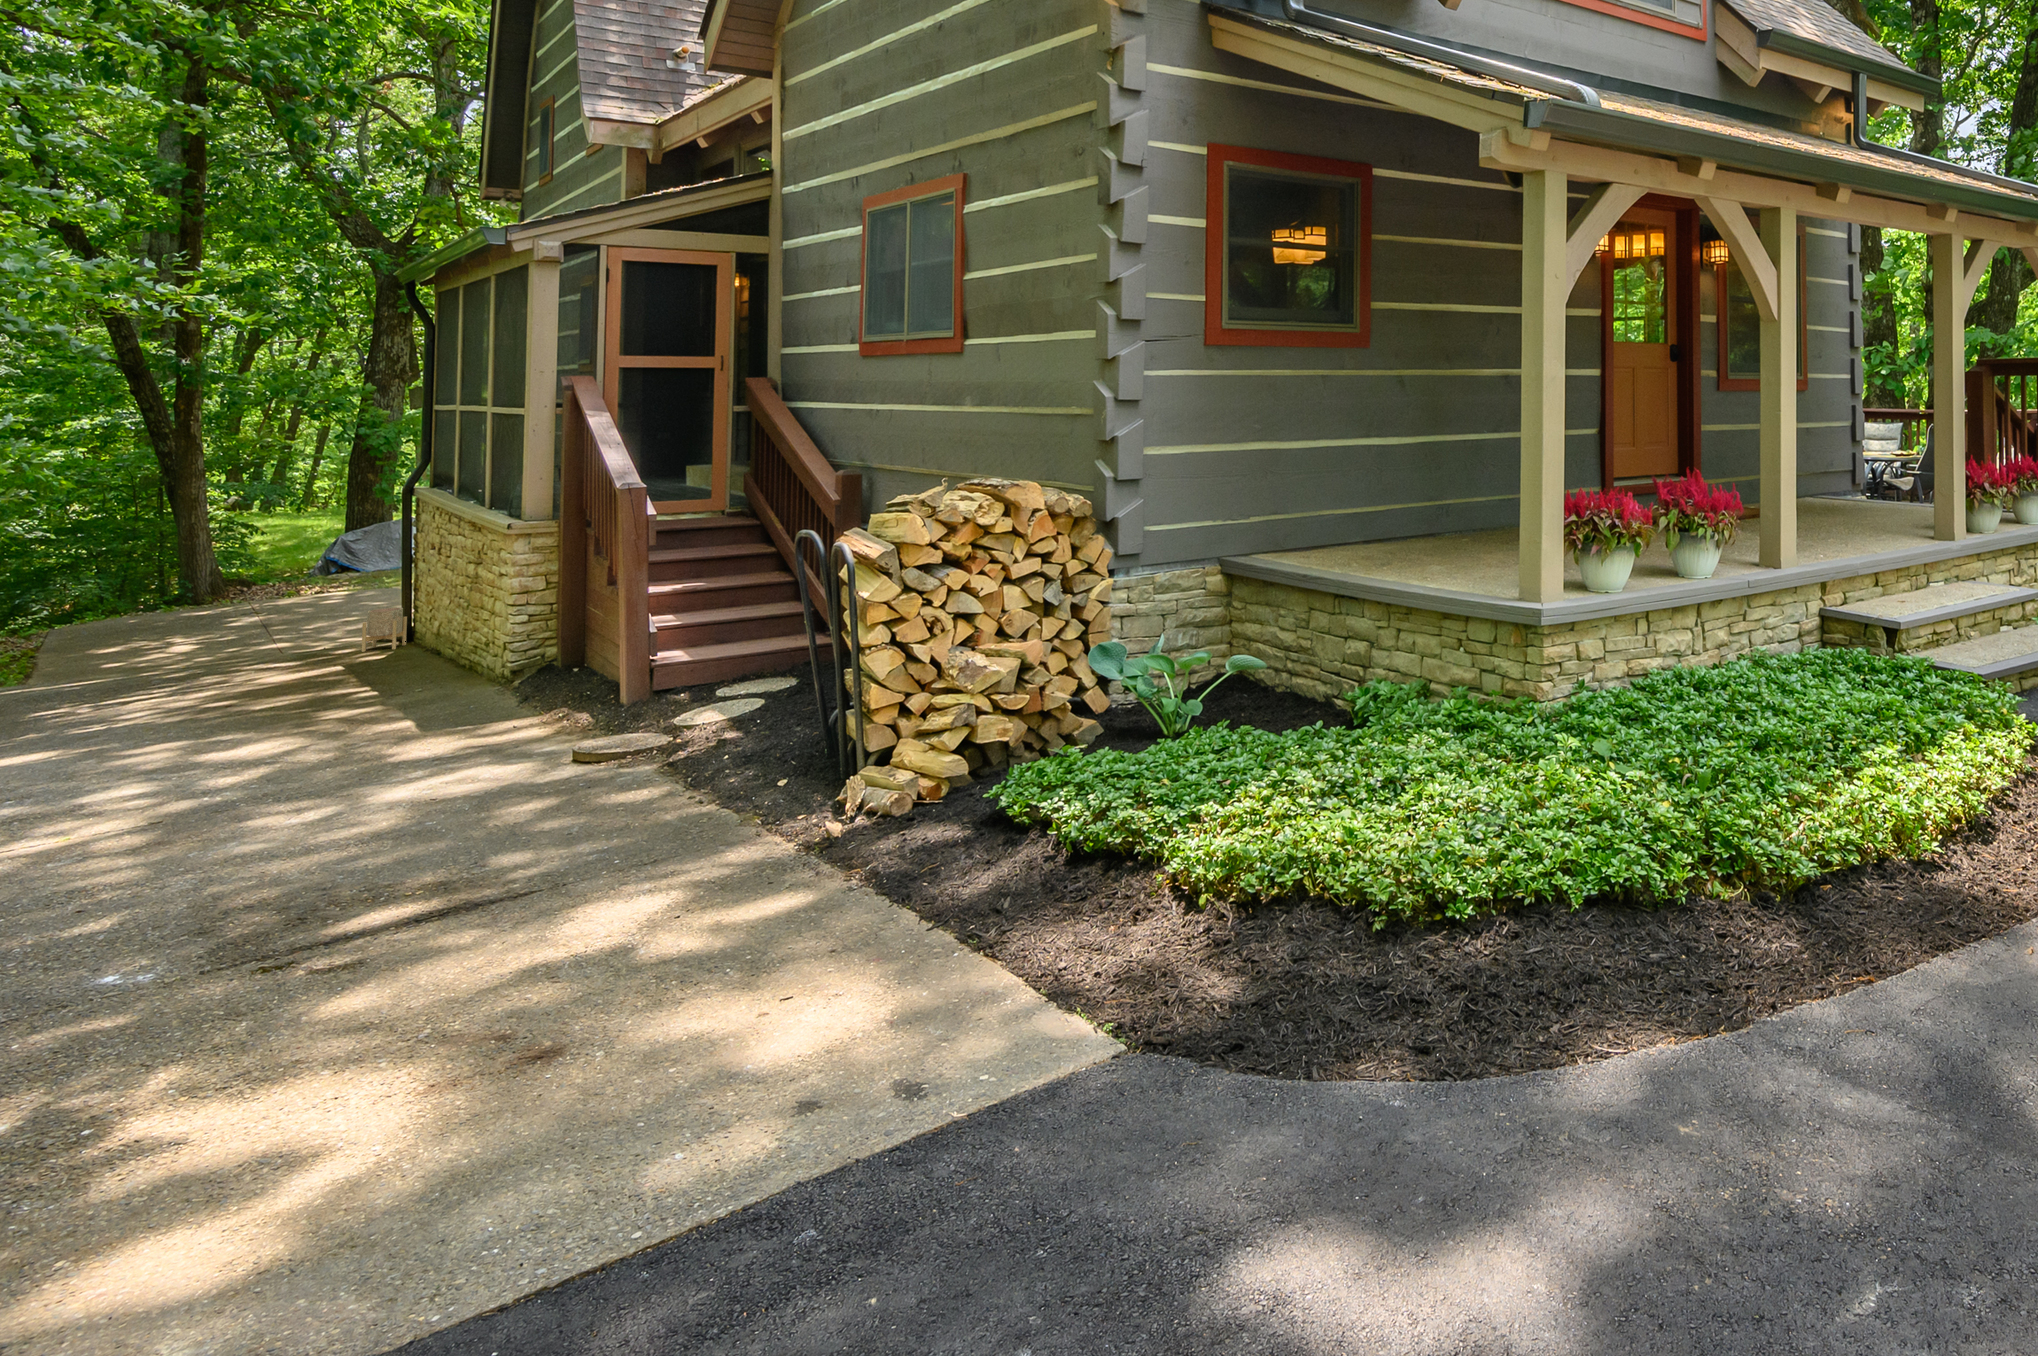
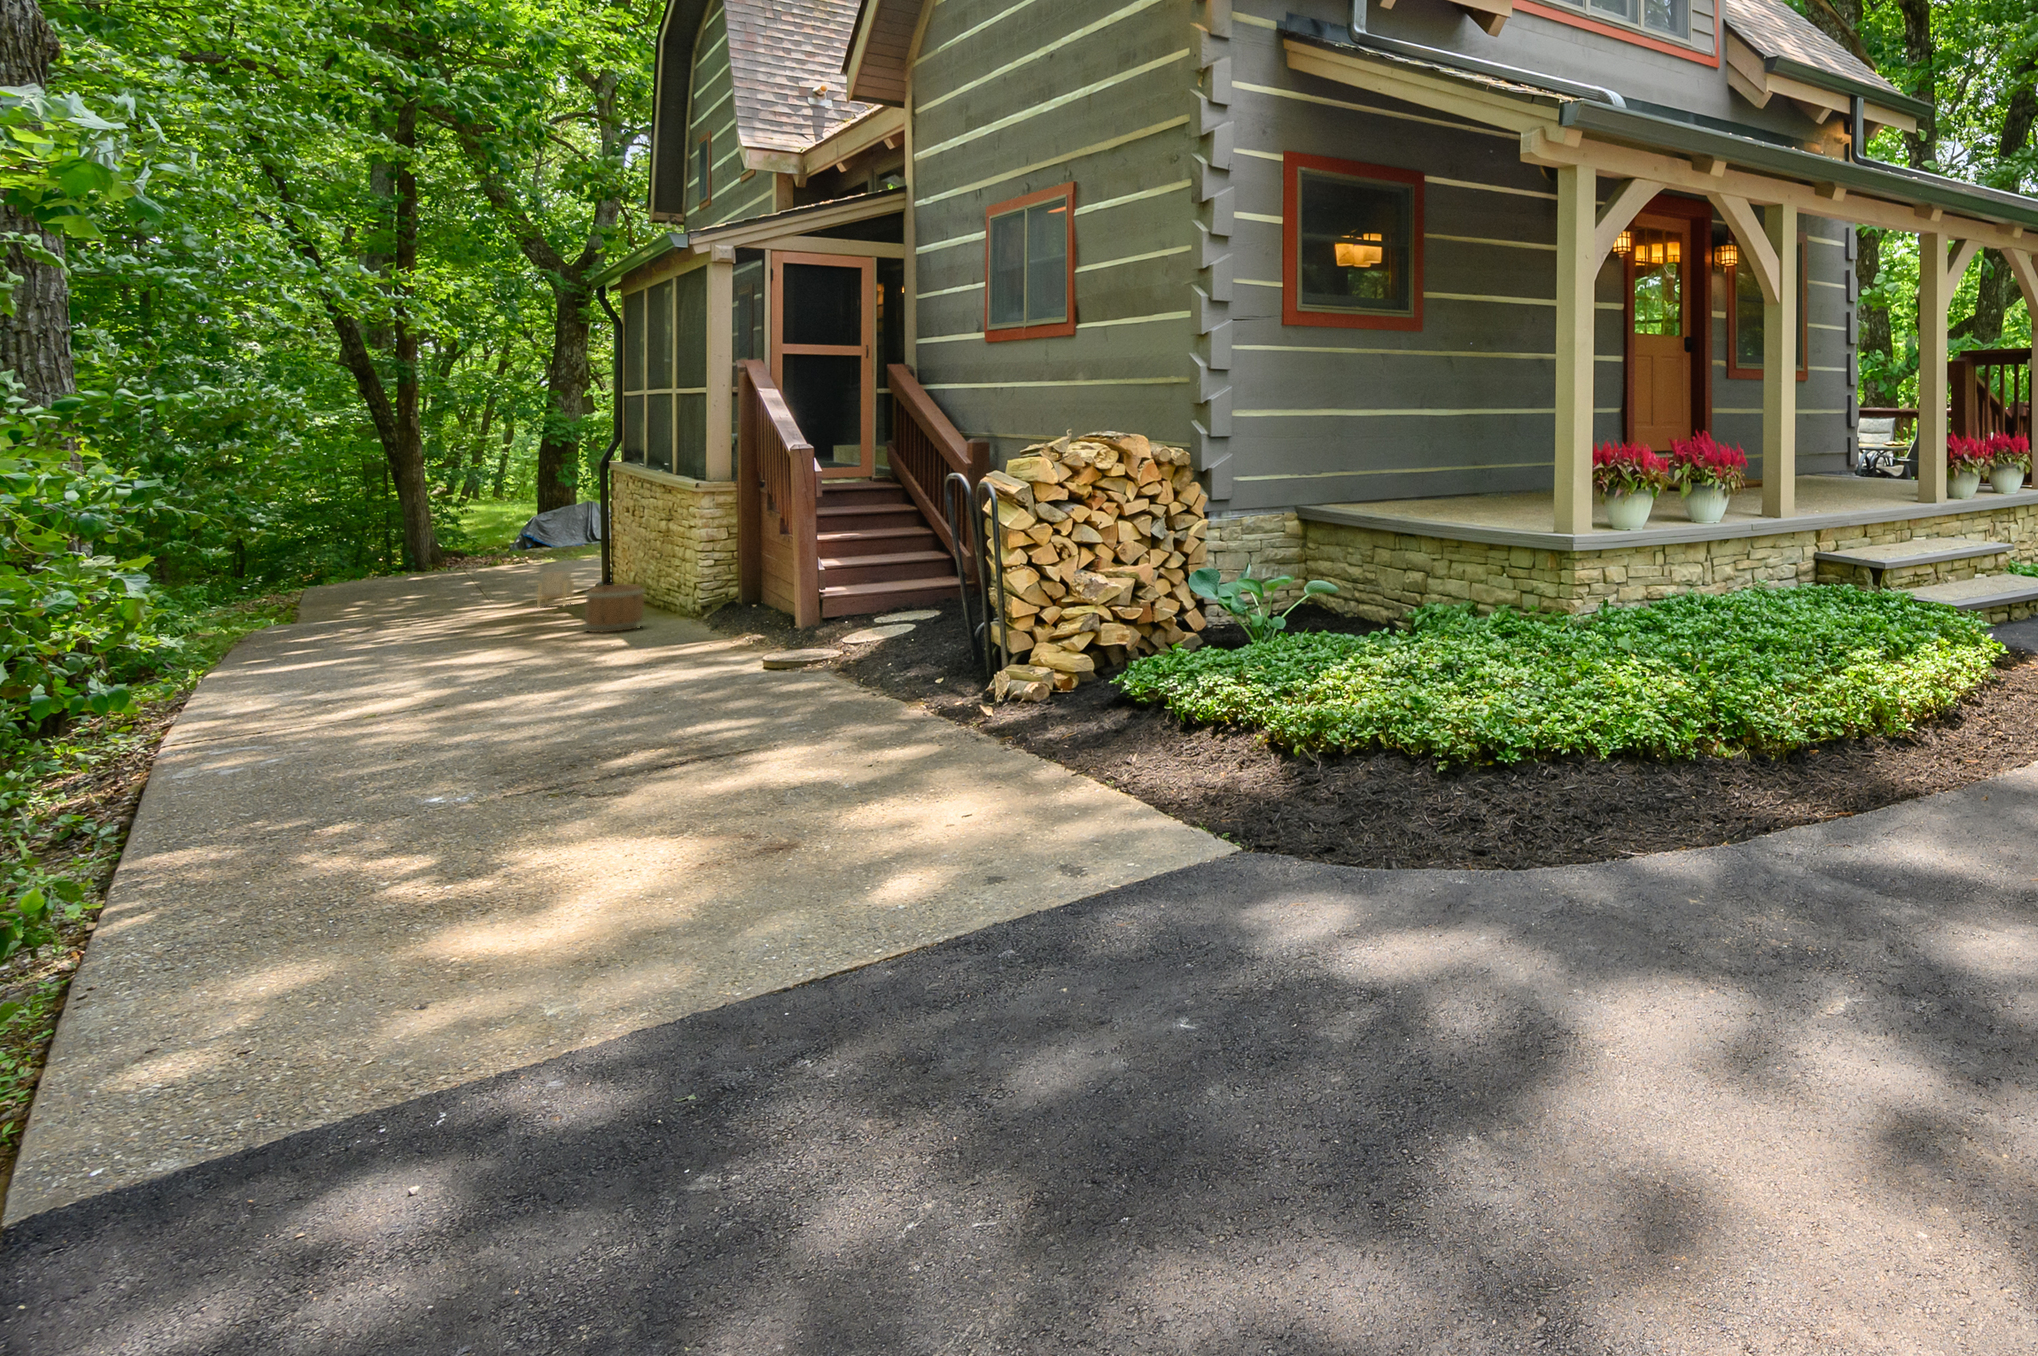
bucket: none [399,633,474,691] -> present [584,584,644,632]

